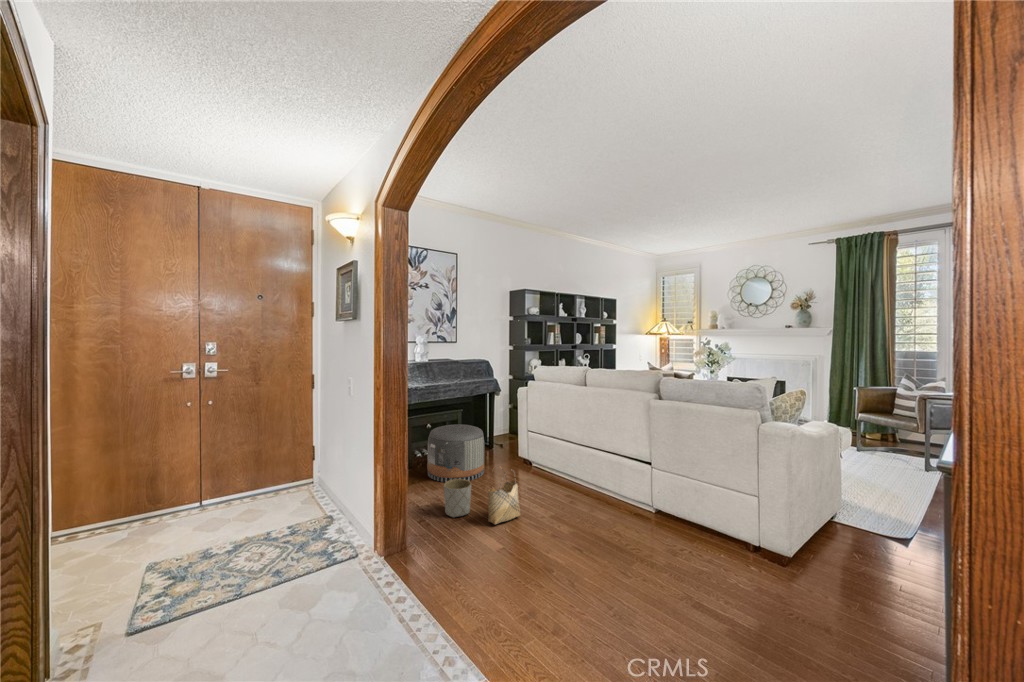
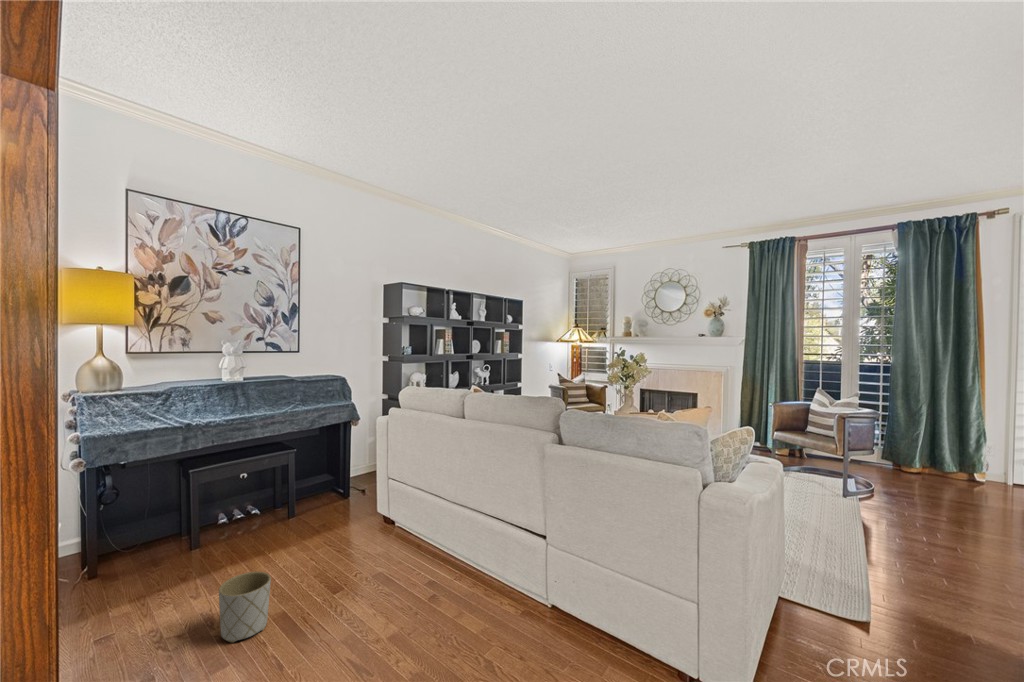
pouf: present [427,424,484,482] -> none [226,471,322,566]
woven basket: present [488,465,520,524] -> none [289,548,349,651]

